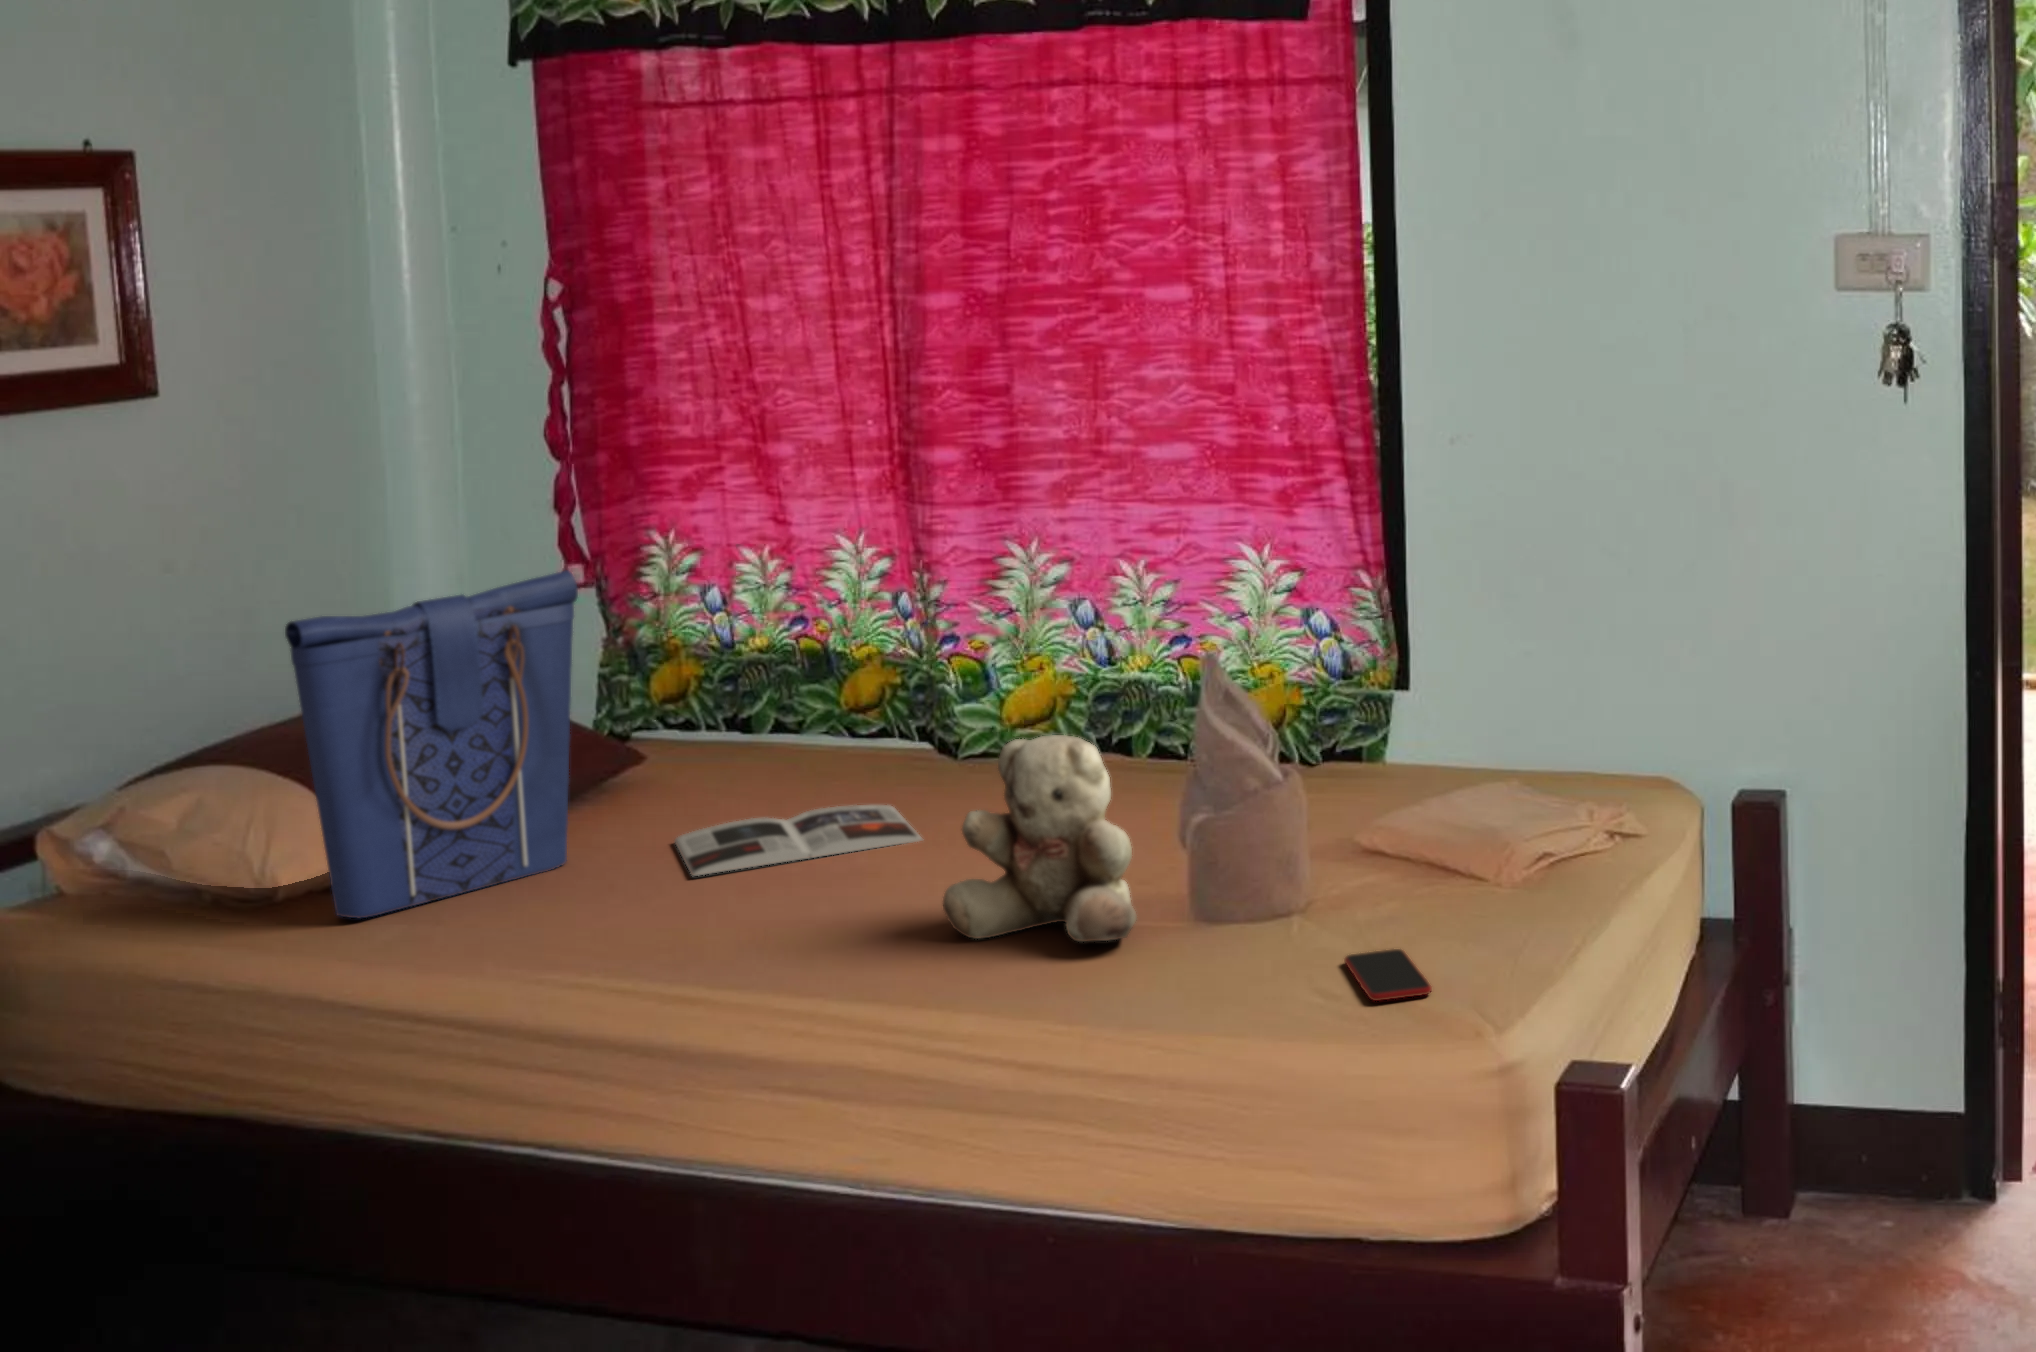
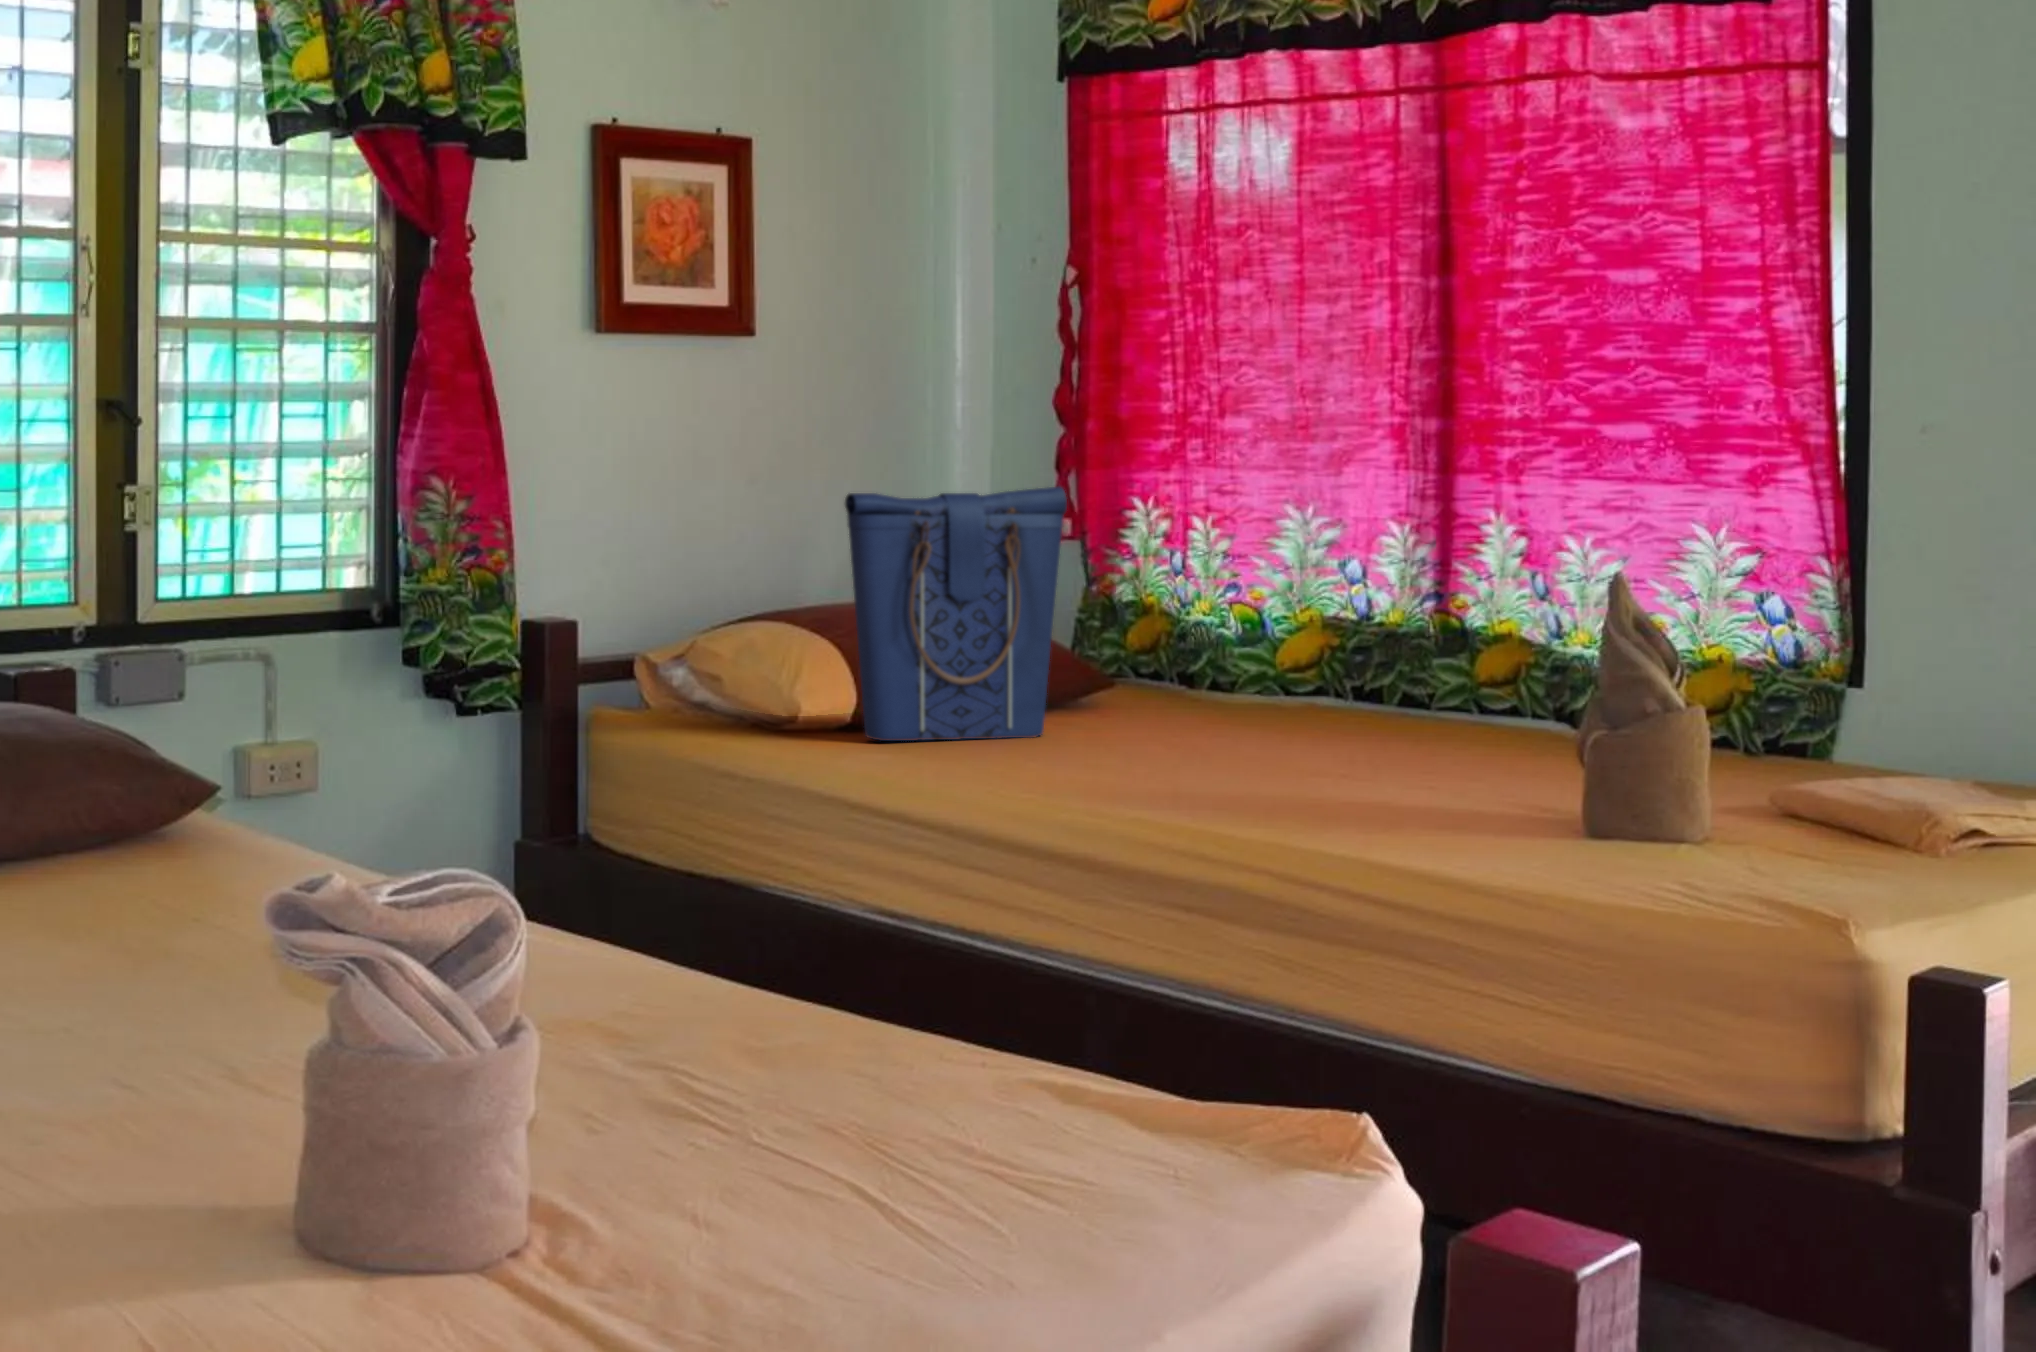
teddy bear: present [943,735,1137,942] -> none [1337,625,1510,806]
magazine: present [675,805,924,876] -> none [1133,725,1347,754]
smartphone: present [1344,949,1432,1001] -> none [1693,833,1766,858]

